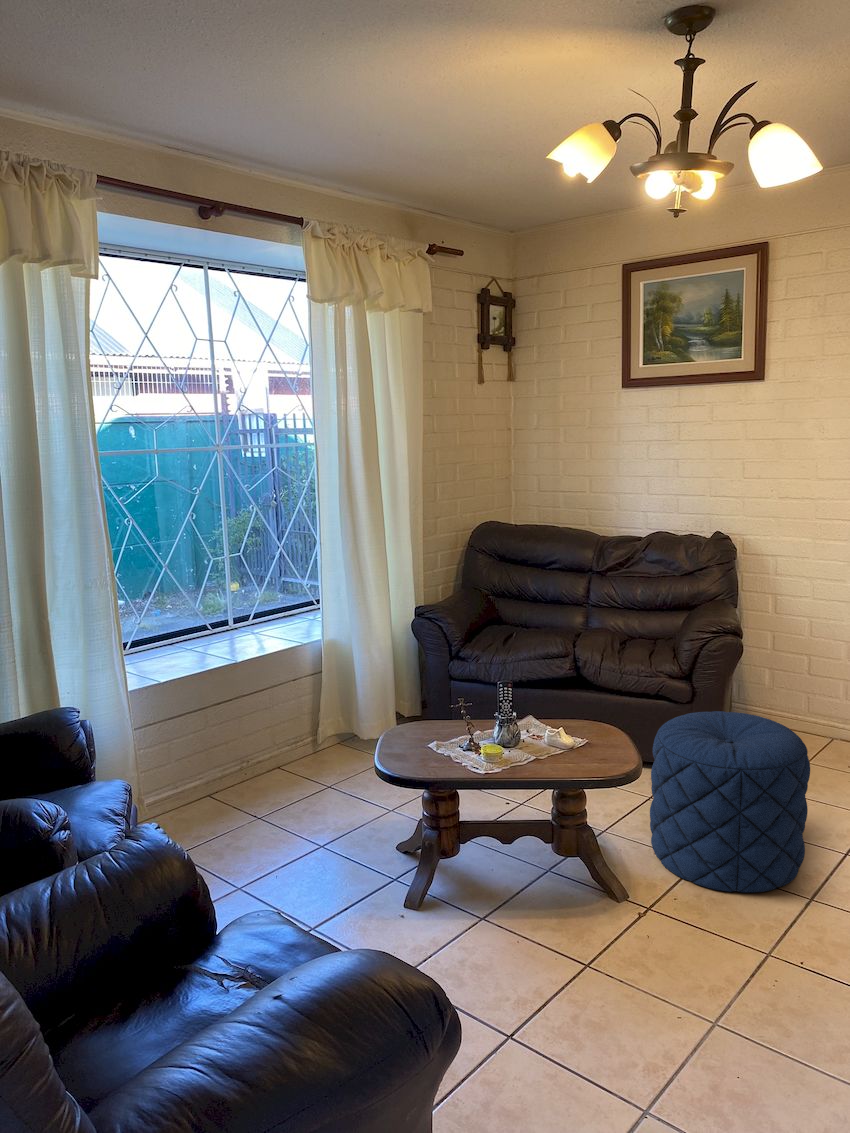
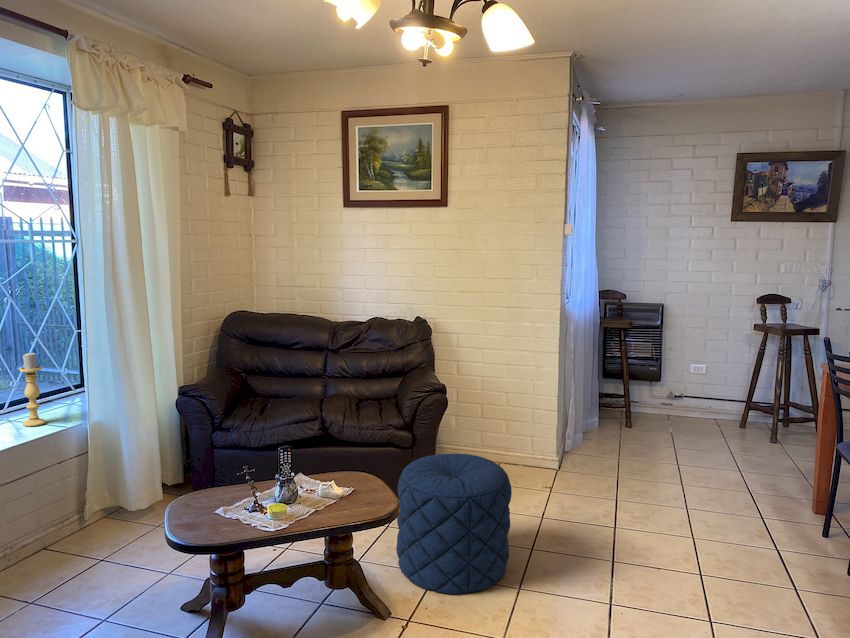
candle holder: none [261,562,284,639] -> present [20,353,46,426]

